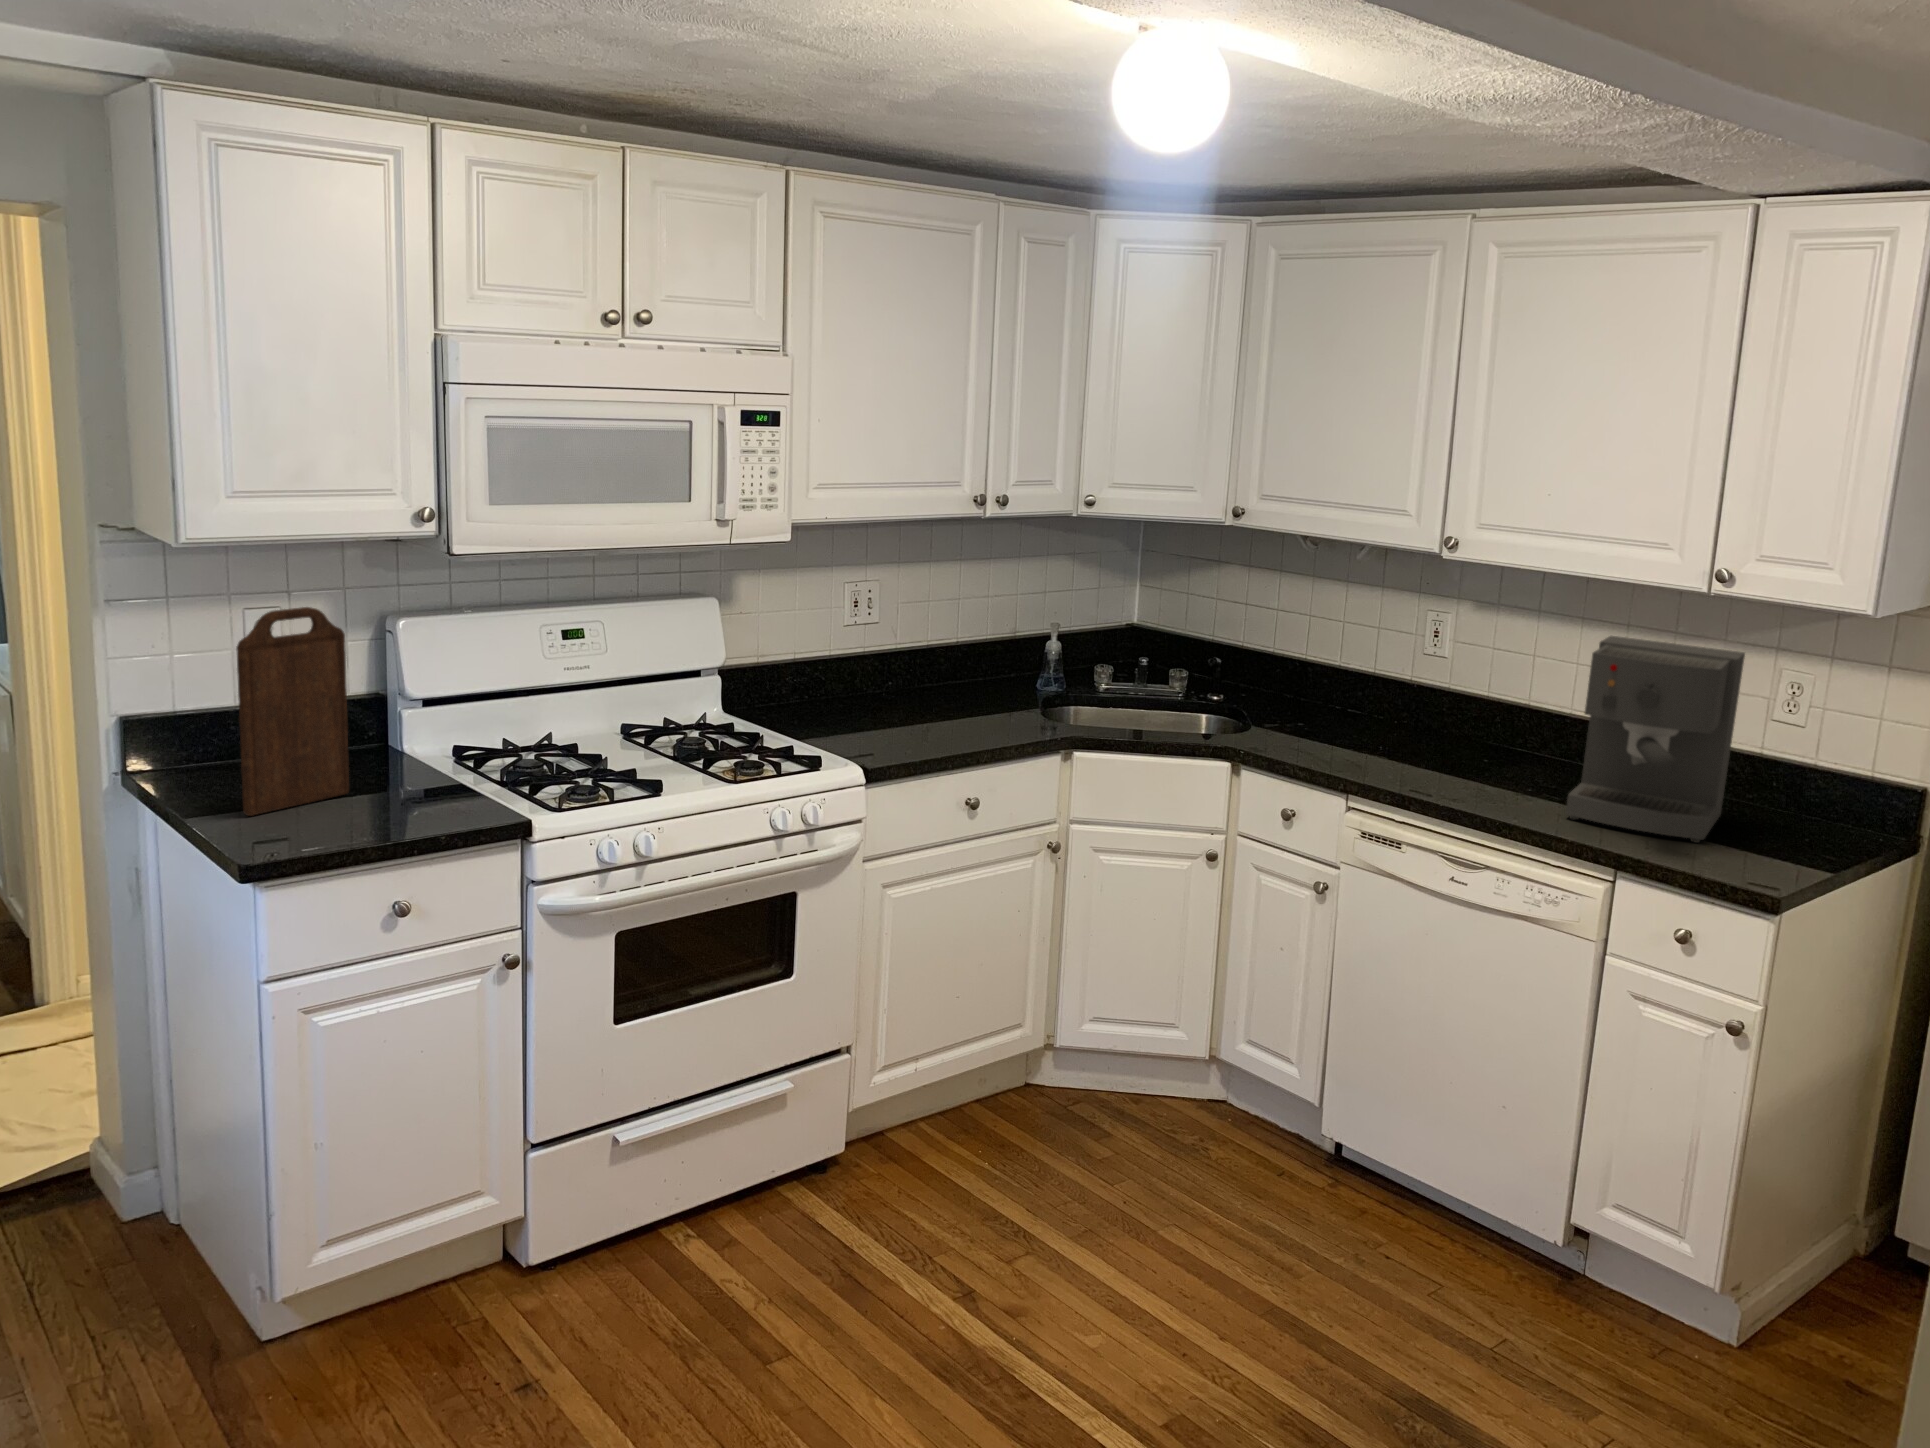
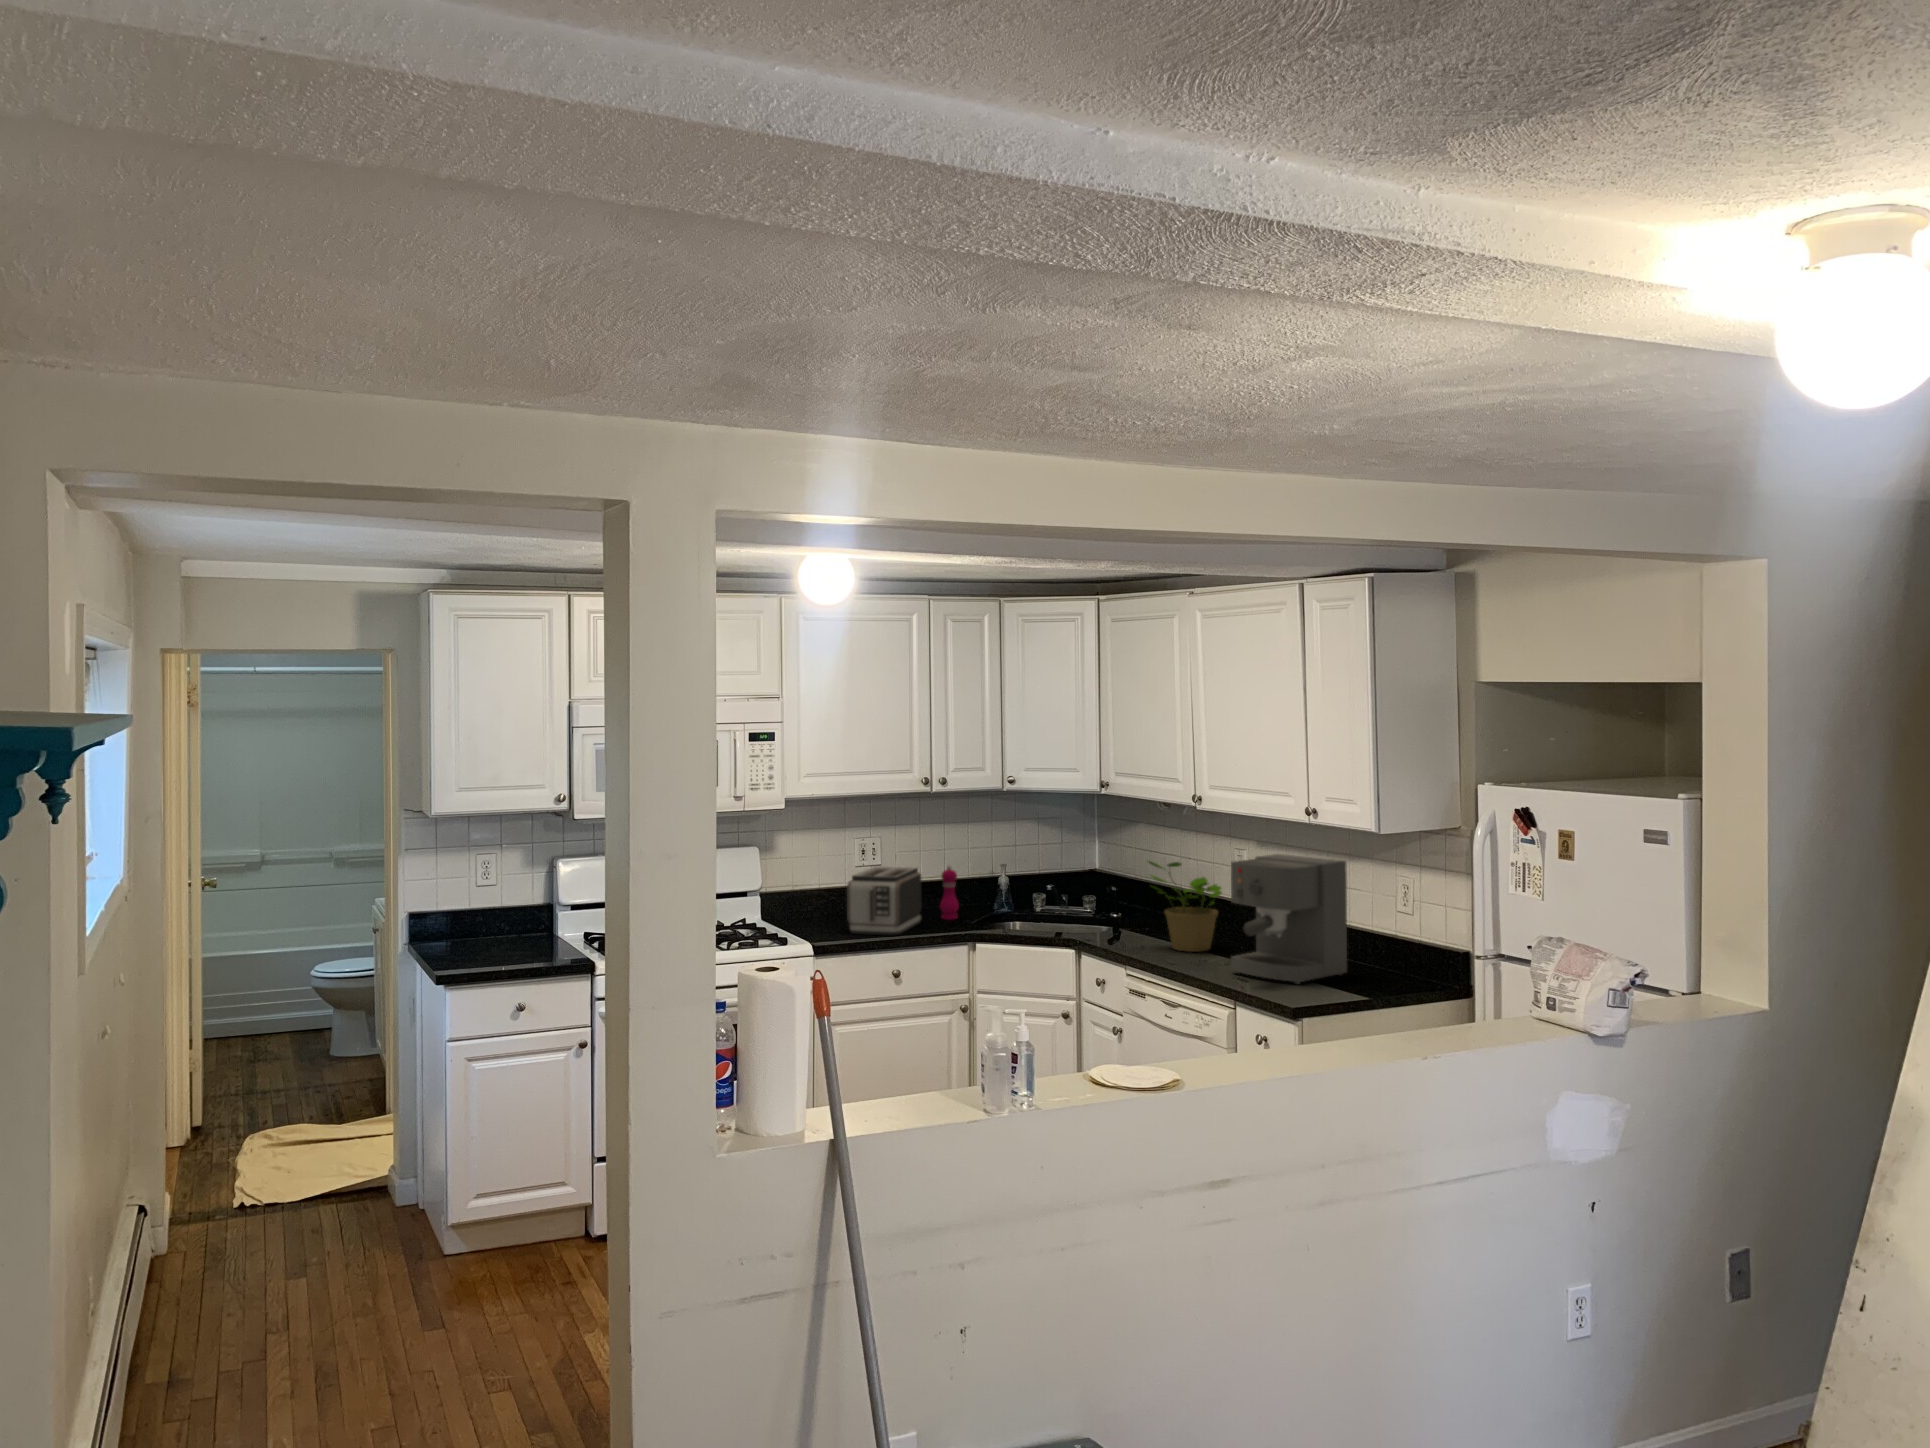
cutting board: present [237,607,349,816] -> none [452,847,512,958]
pepper mill: none [977,625,1005,706] -> present [940,866,959,920]
toaster: none [884,628,973,742] -> present [847,867,922,936]
potted plant: none [1362,635,1488,771] -> present [1148,861,1222,952]

